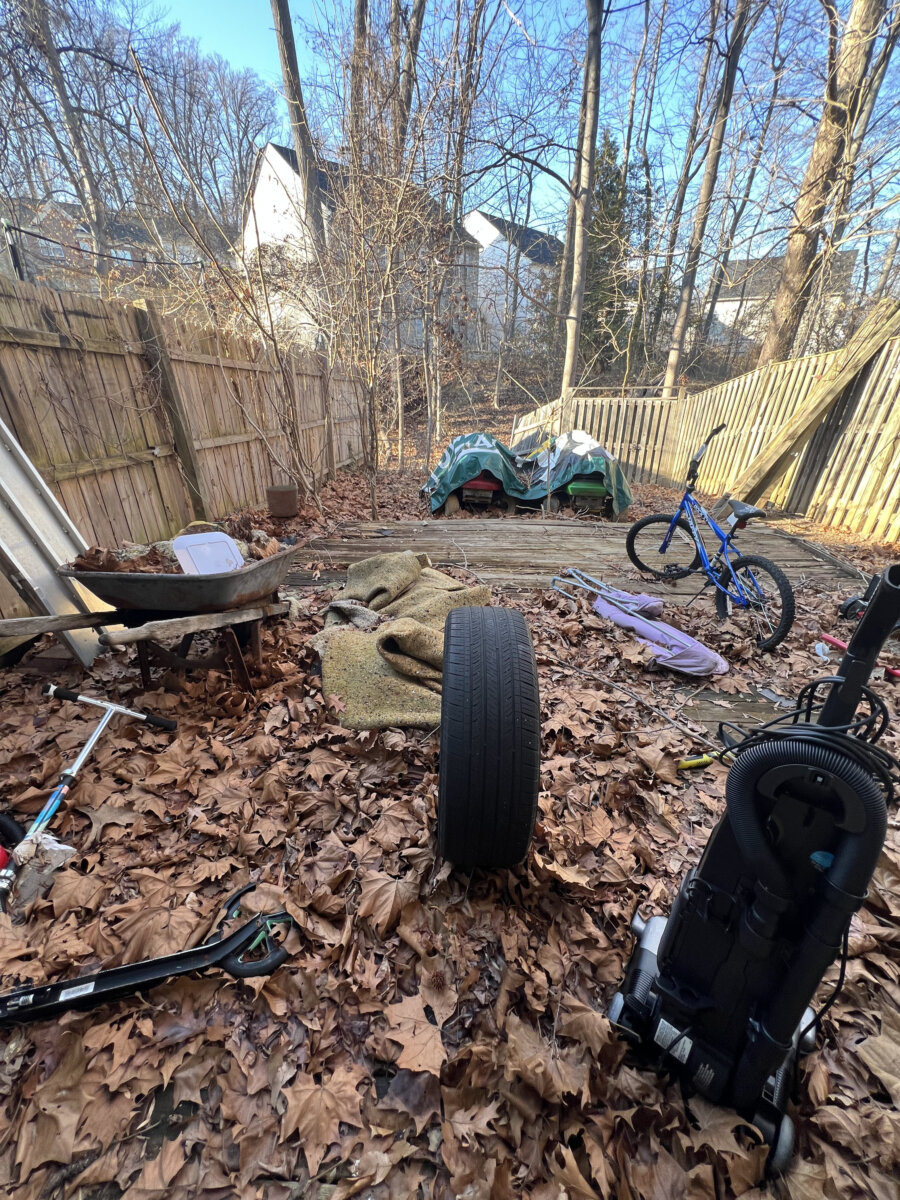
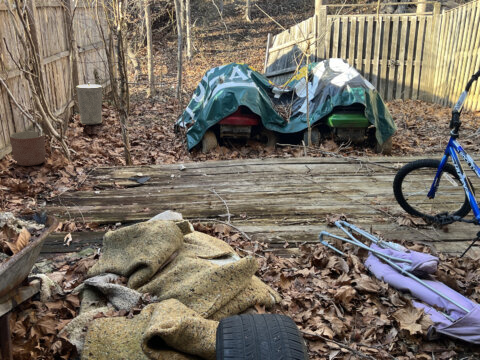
trash can: none [328,446,352,487] -> present [76,82,102,125]

